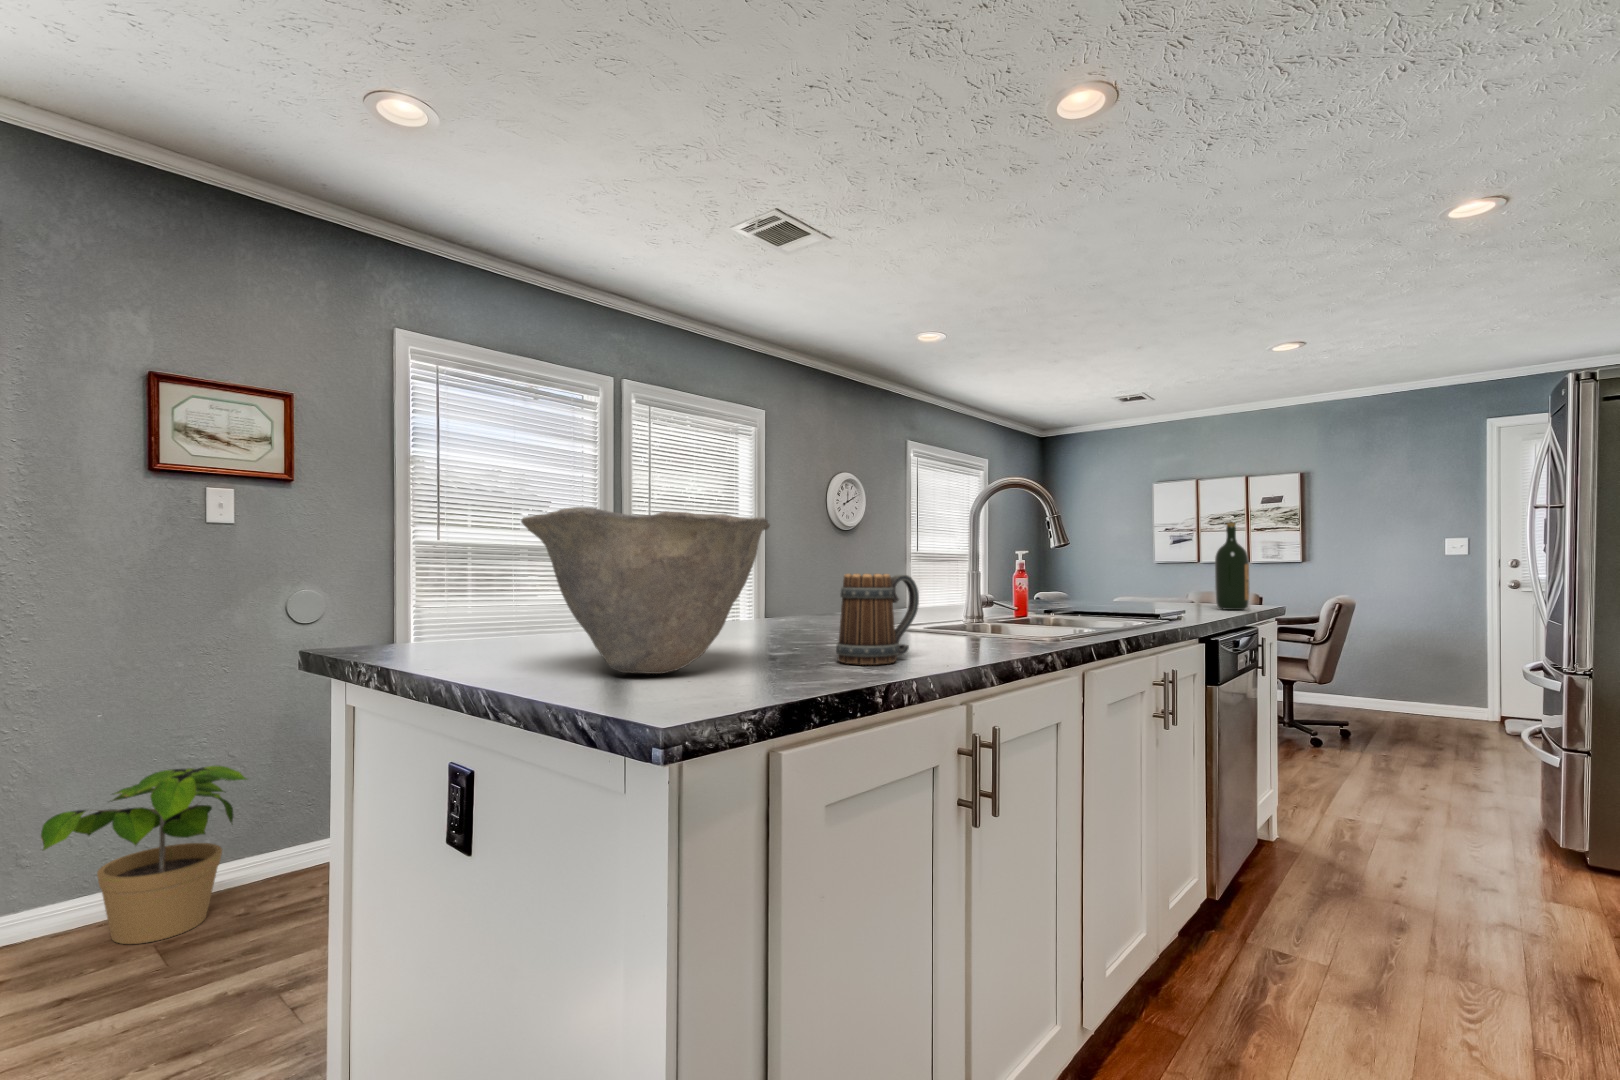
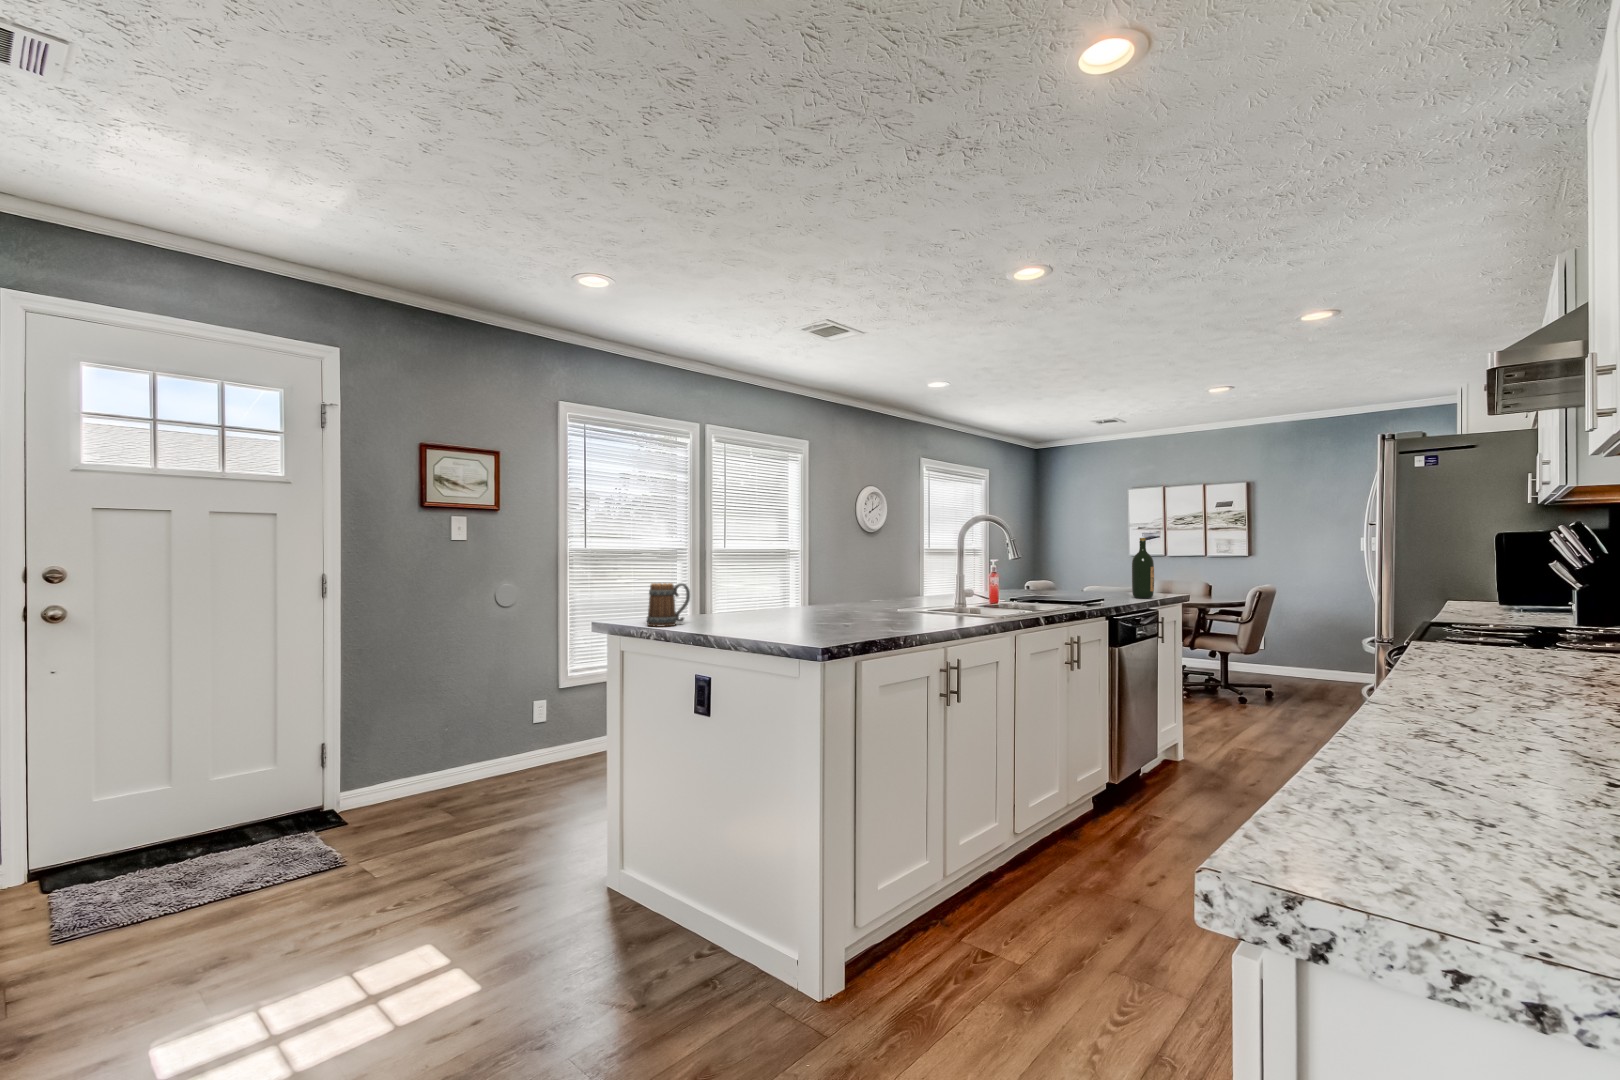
bowl: present [521,507,770,674] -> none [738,558,850,631]
mug: present [836,574,919,665] -> present [647,583,690,627]
potted plant: present [41,765,247,944] -> none [387,696,507,806]

